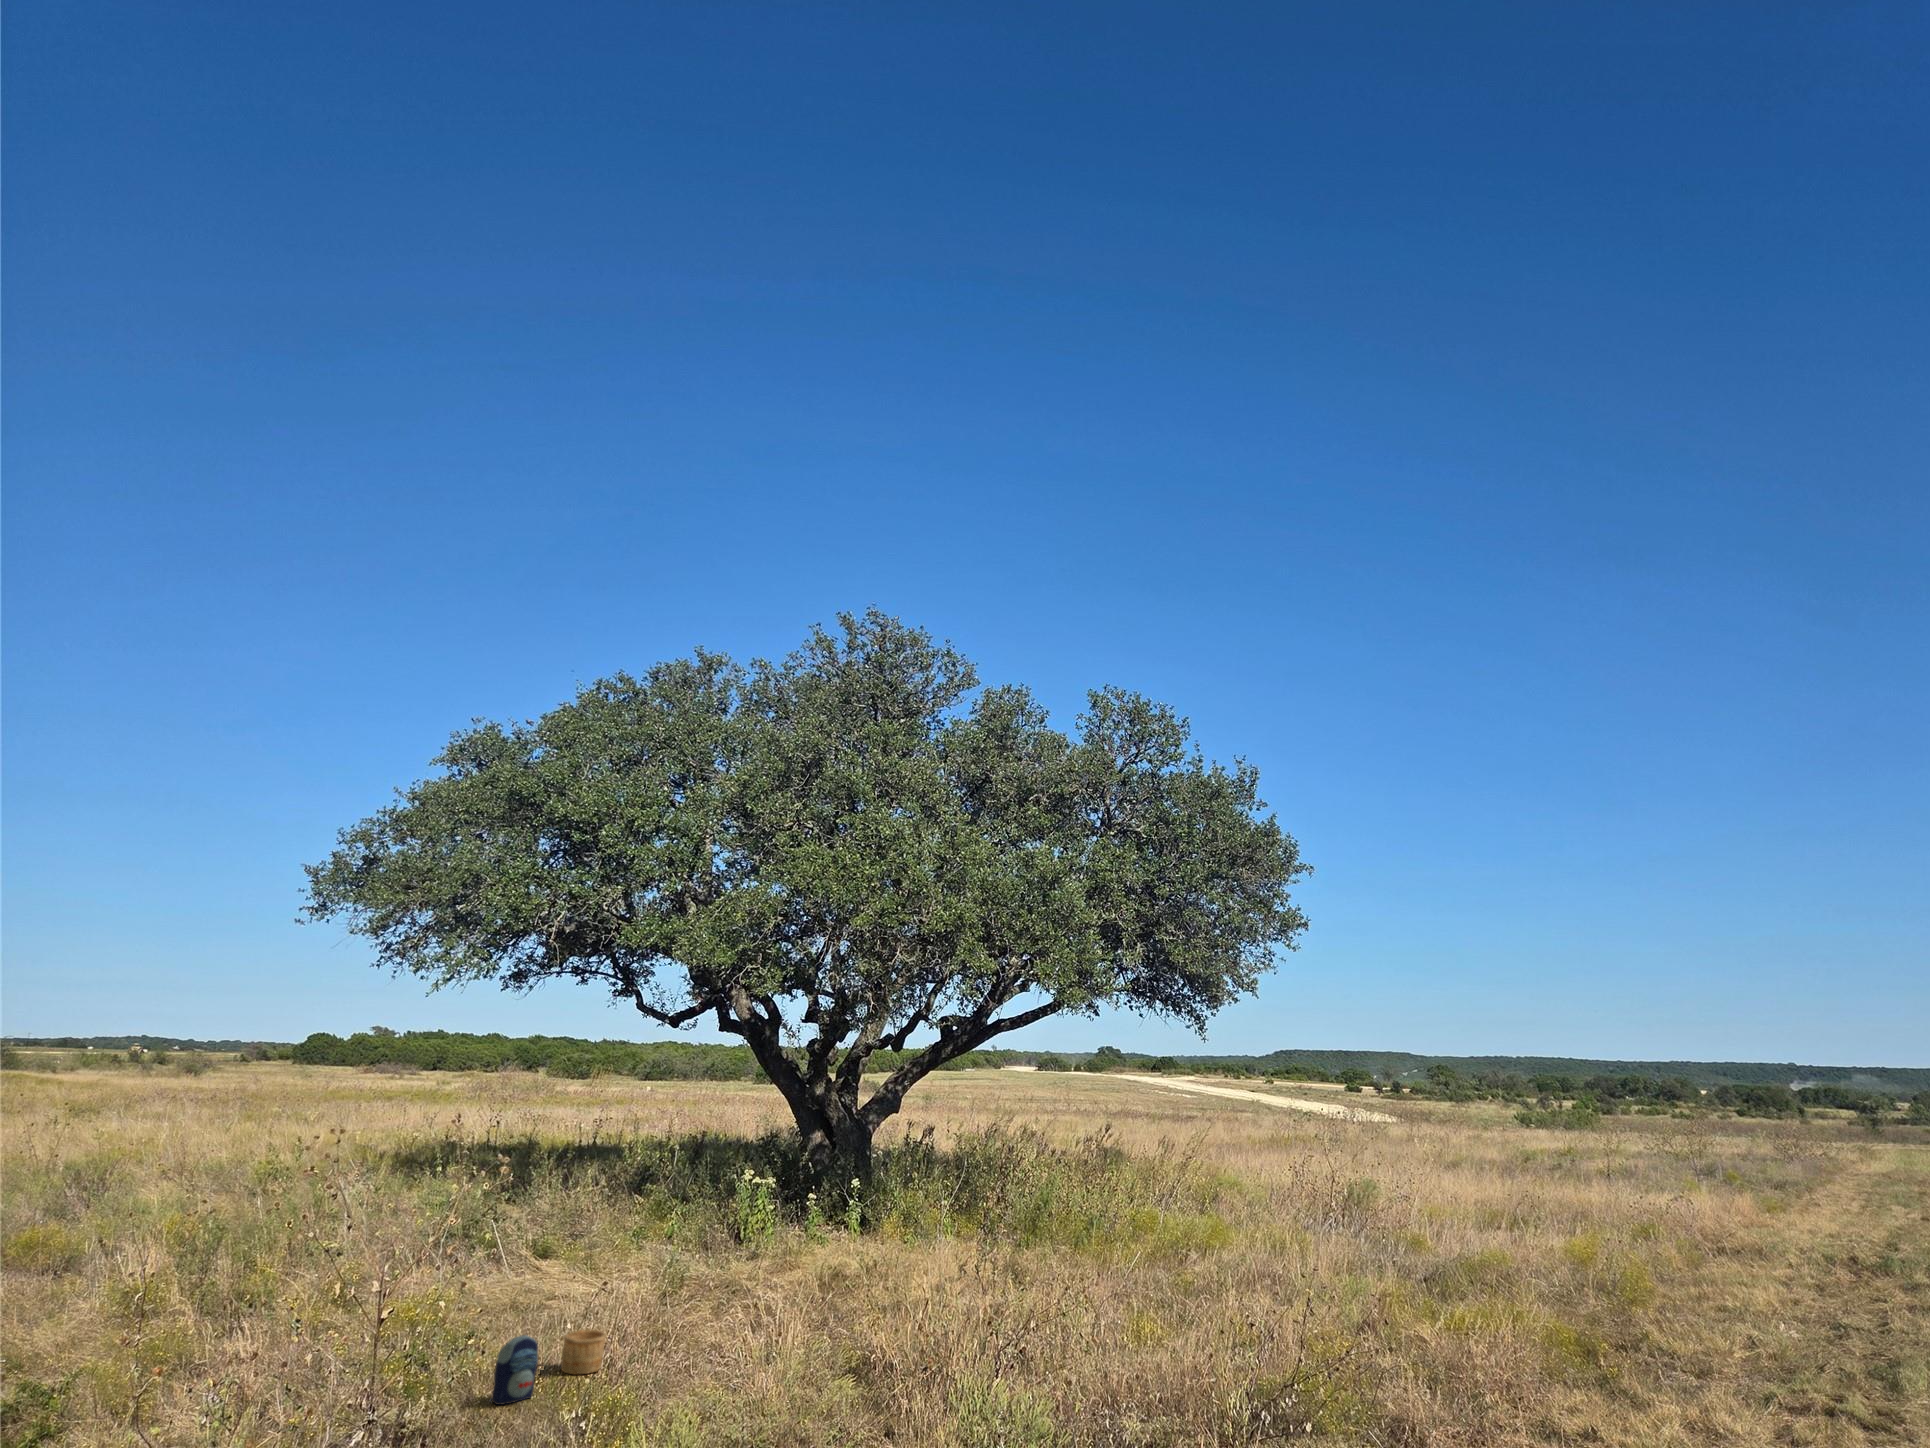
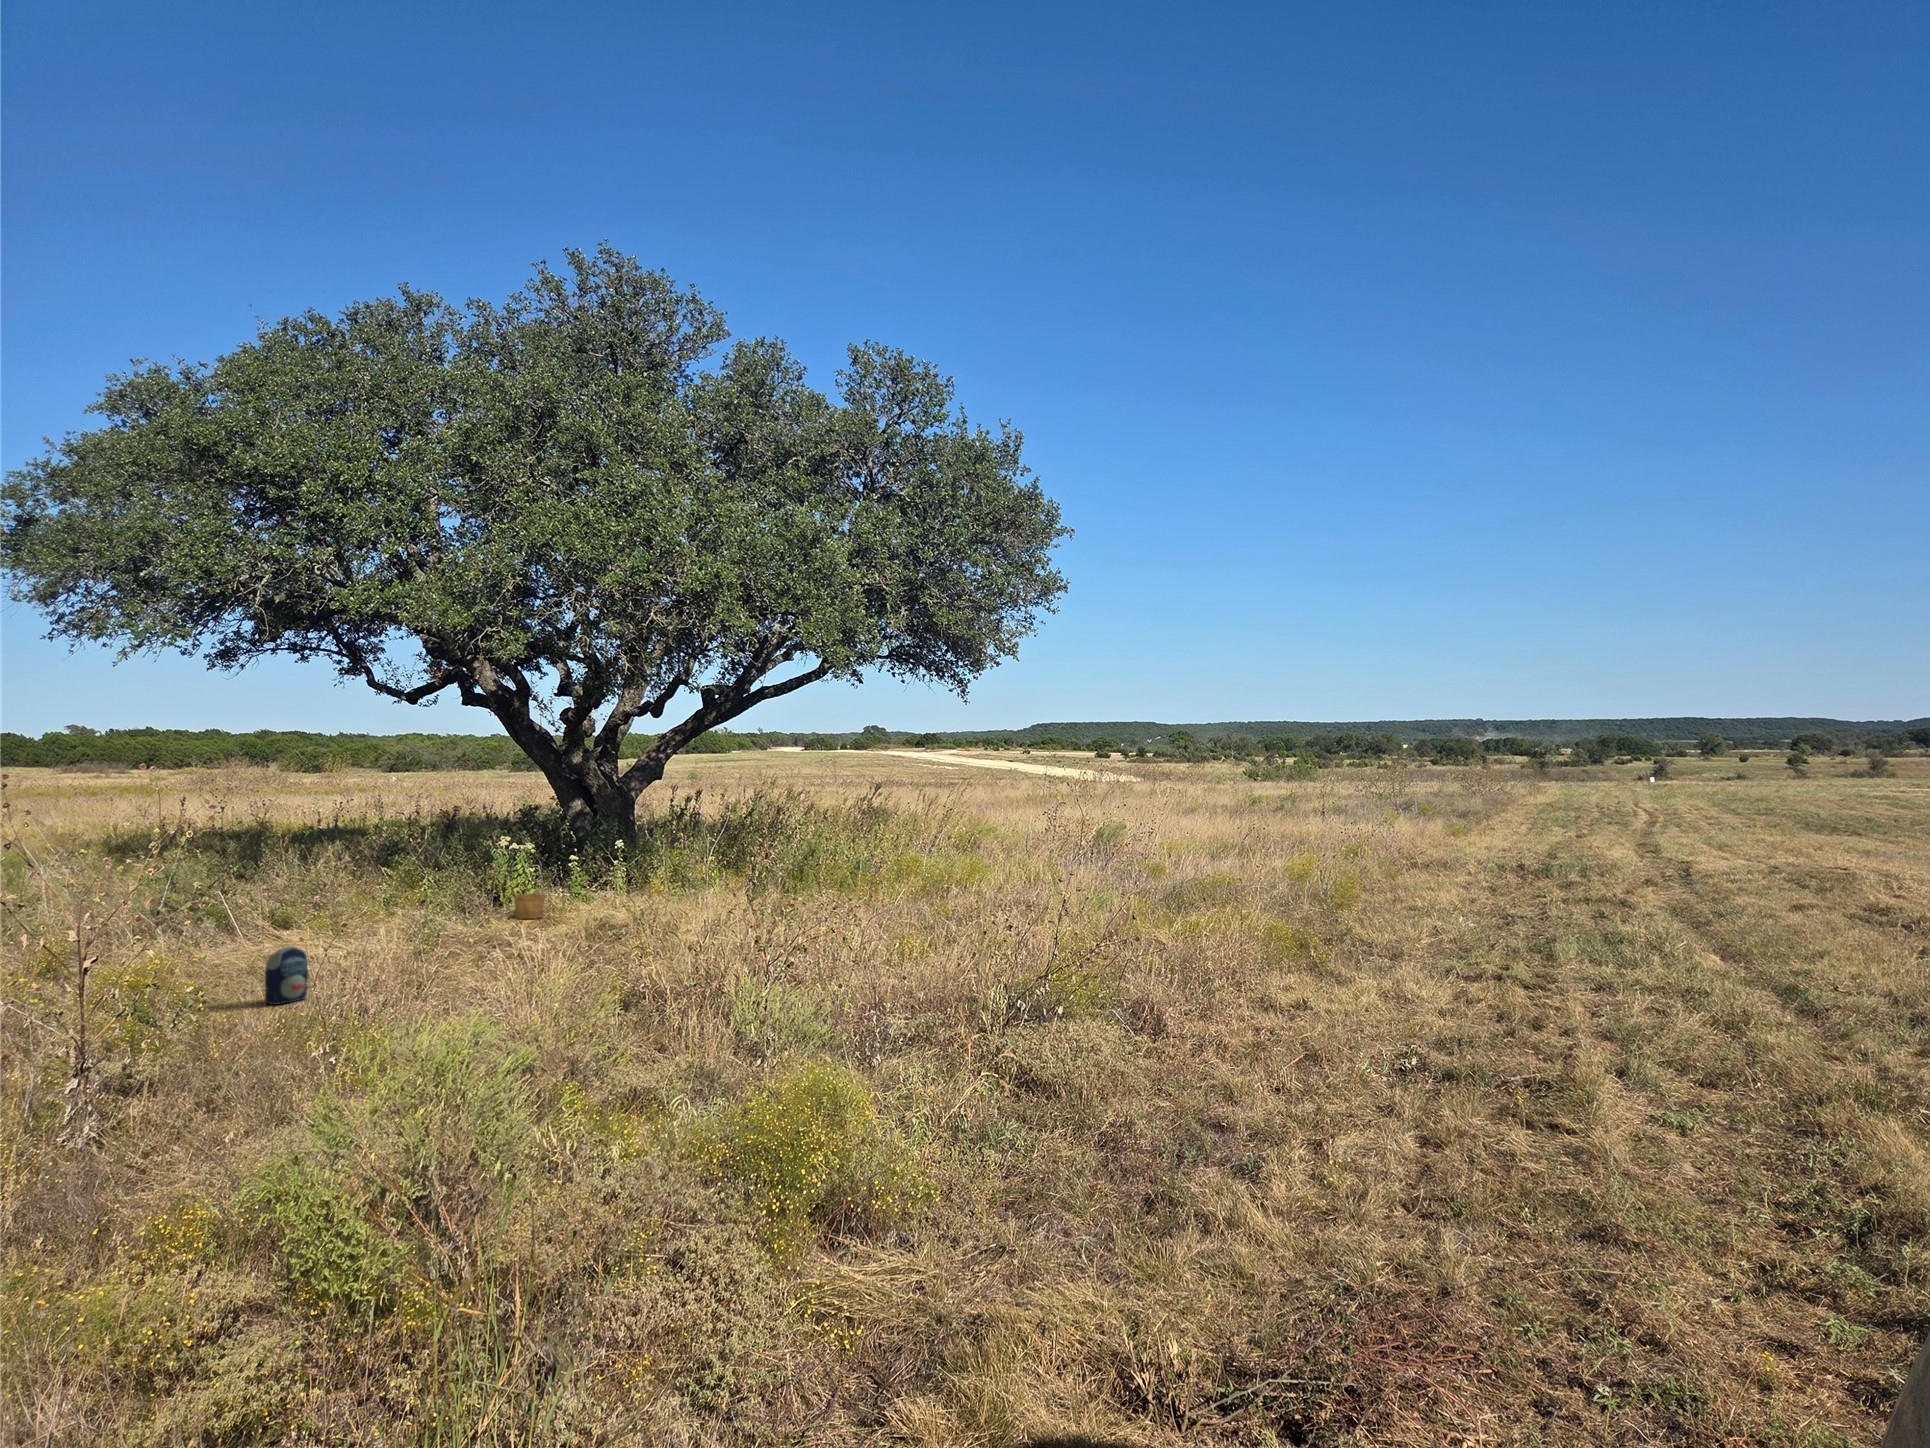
wooden bucket: present [561,1330,606,1374] -> present [515,894,544,919]

